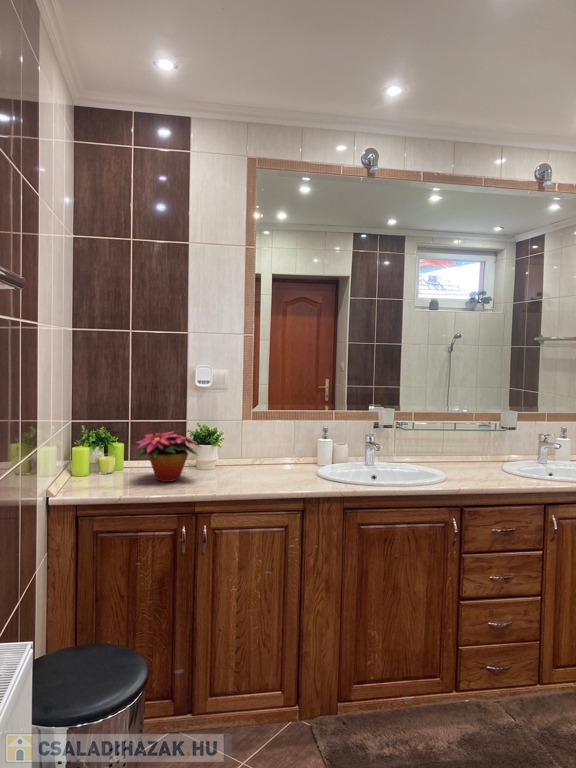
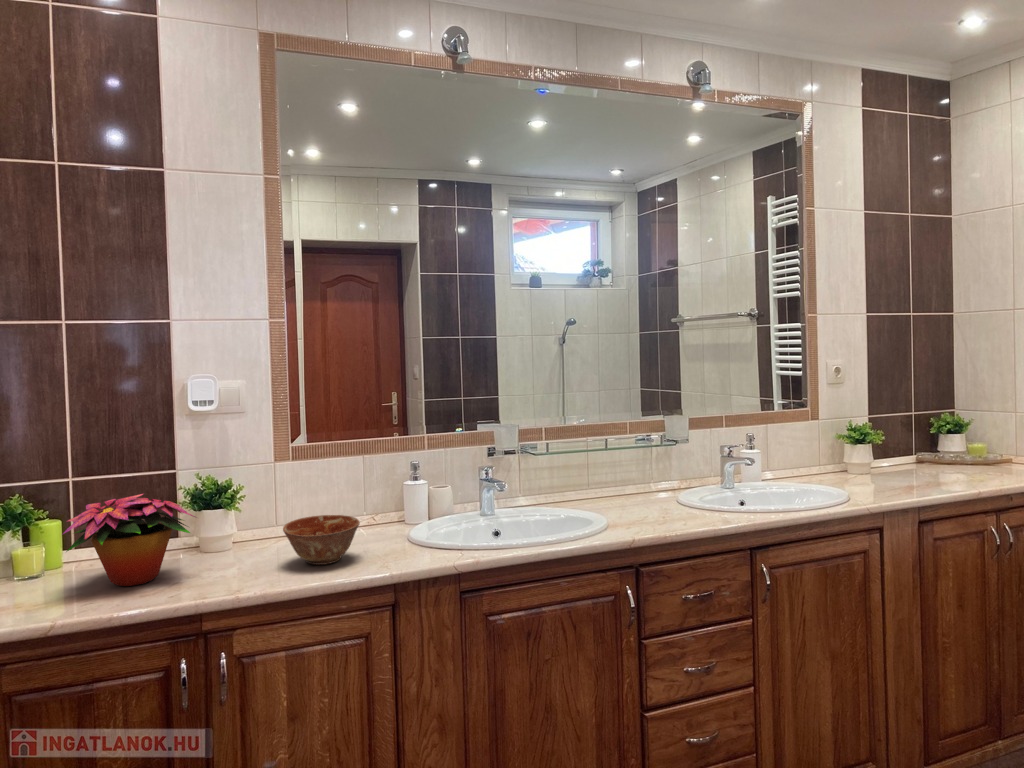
ceramic bowl: none [248,454,292,483] -> present [283,515,360,565]

